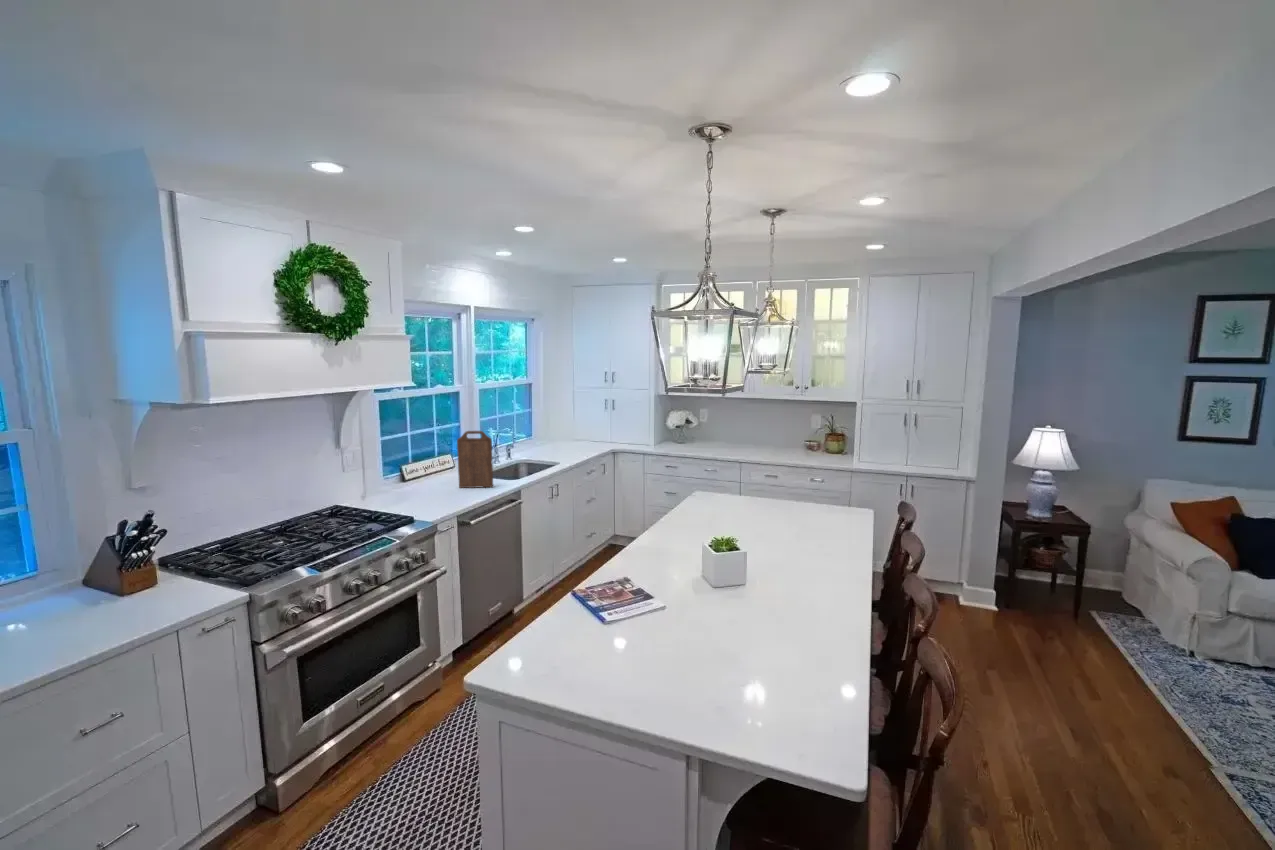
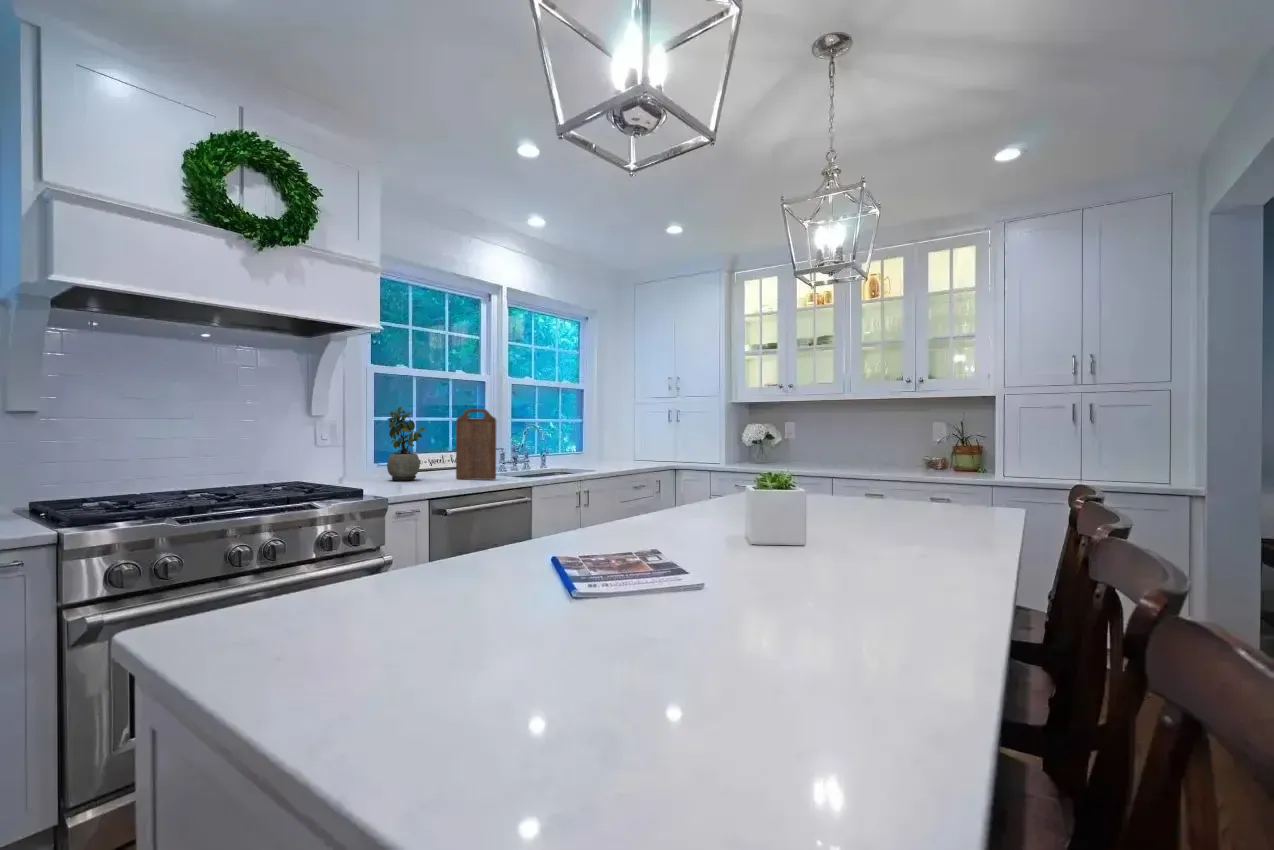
potted plant: none [401,435,440,495] -> present [387,407,425,481]

